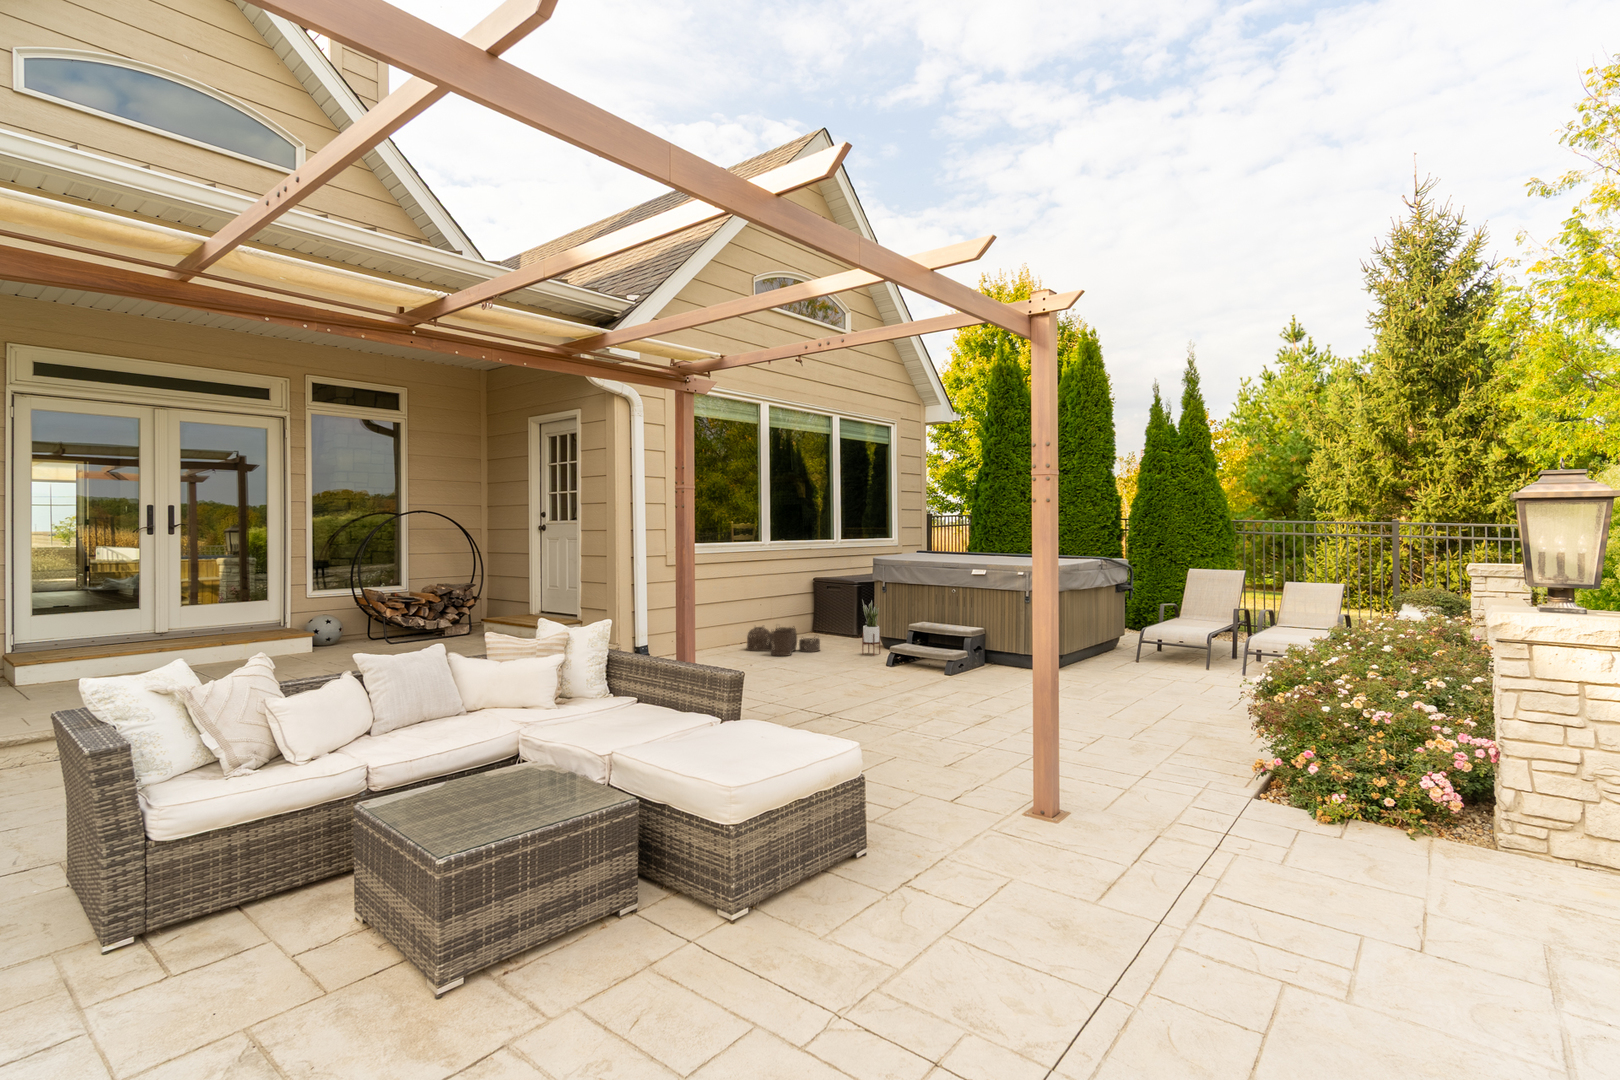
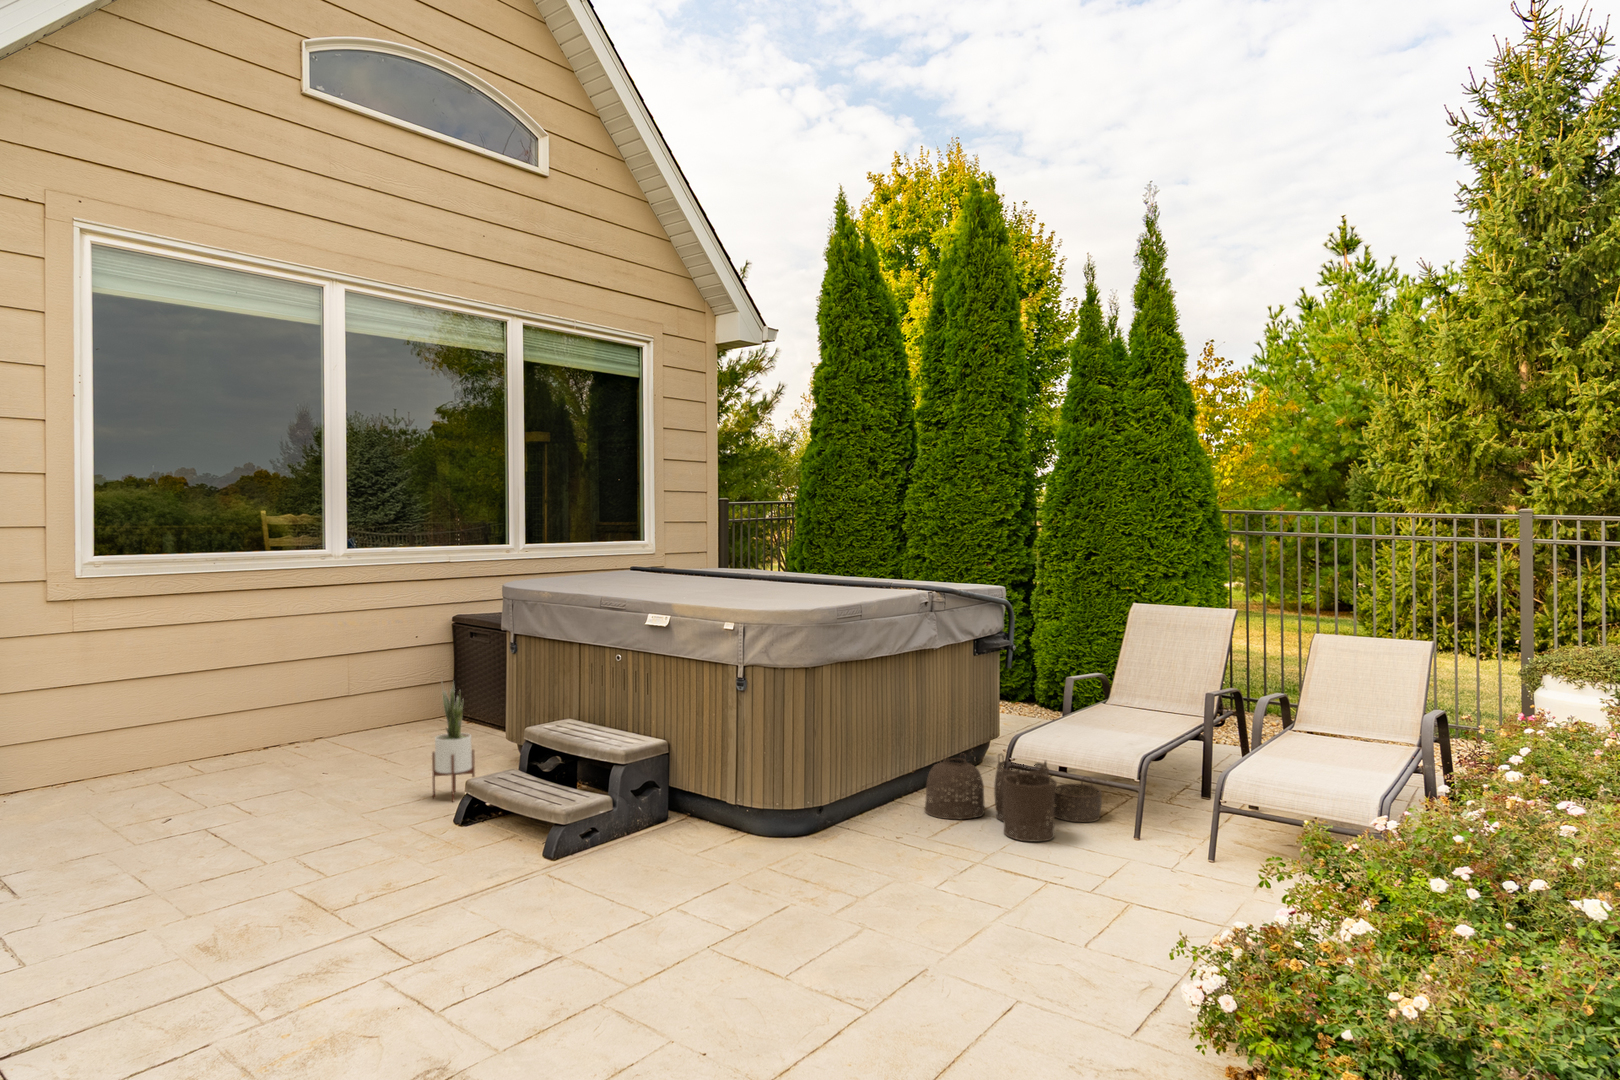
woven basket: present [747,626,820,656] -> present [924,754,1102,842]

